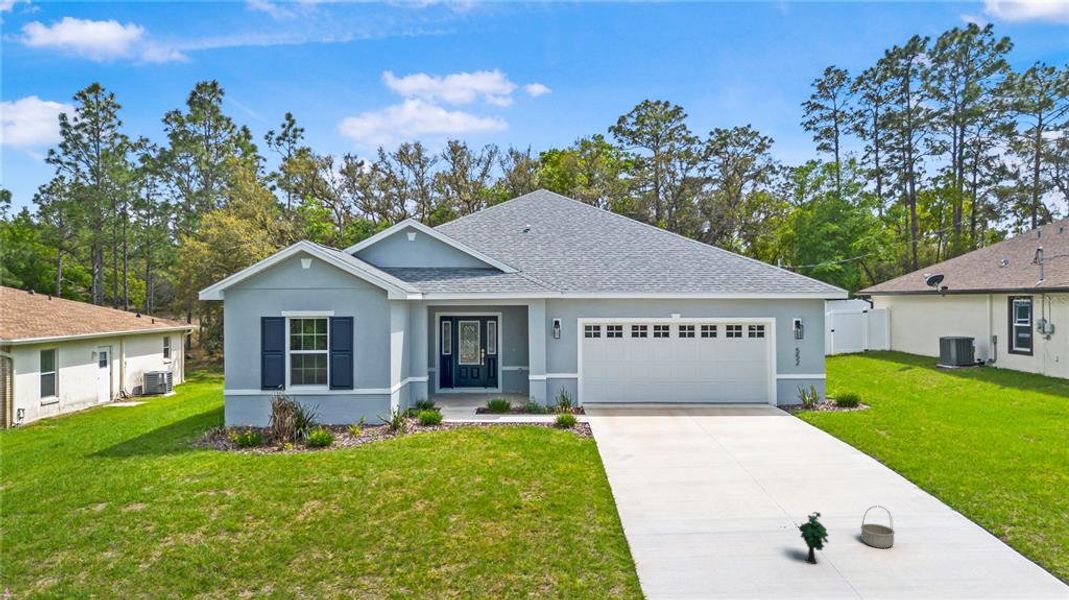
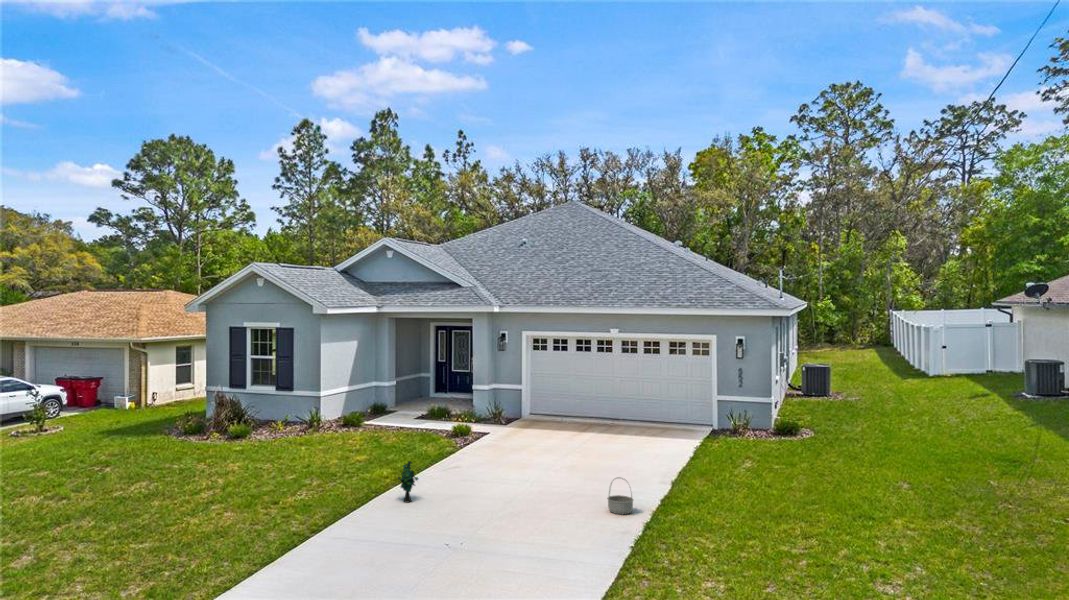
basket: present [861,506,895,548] -> present [607,477,633,515]

